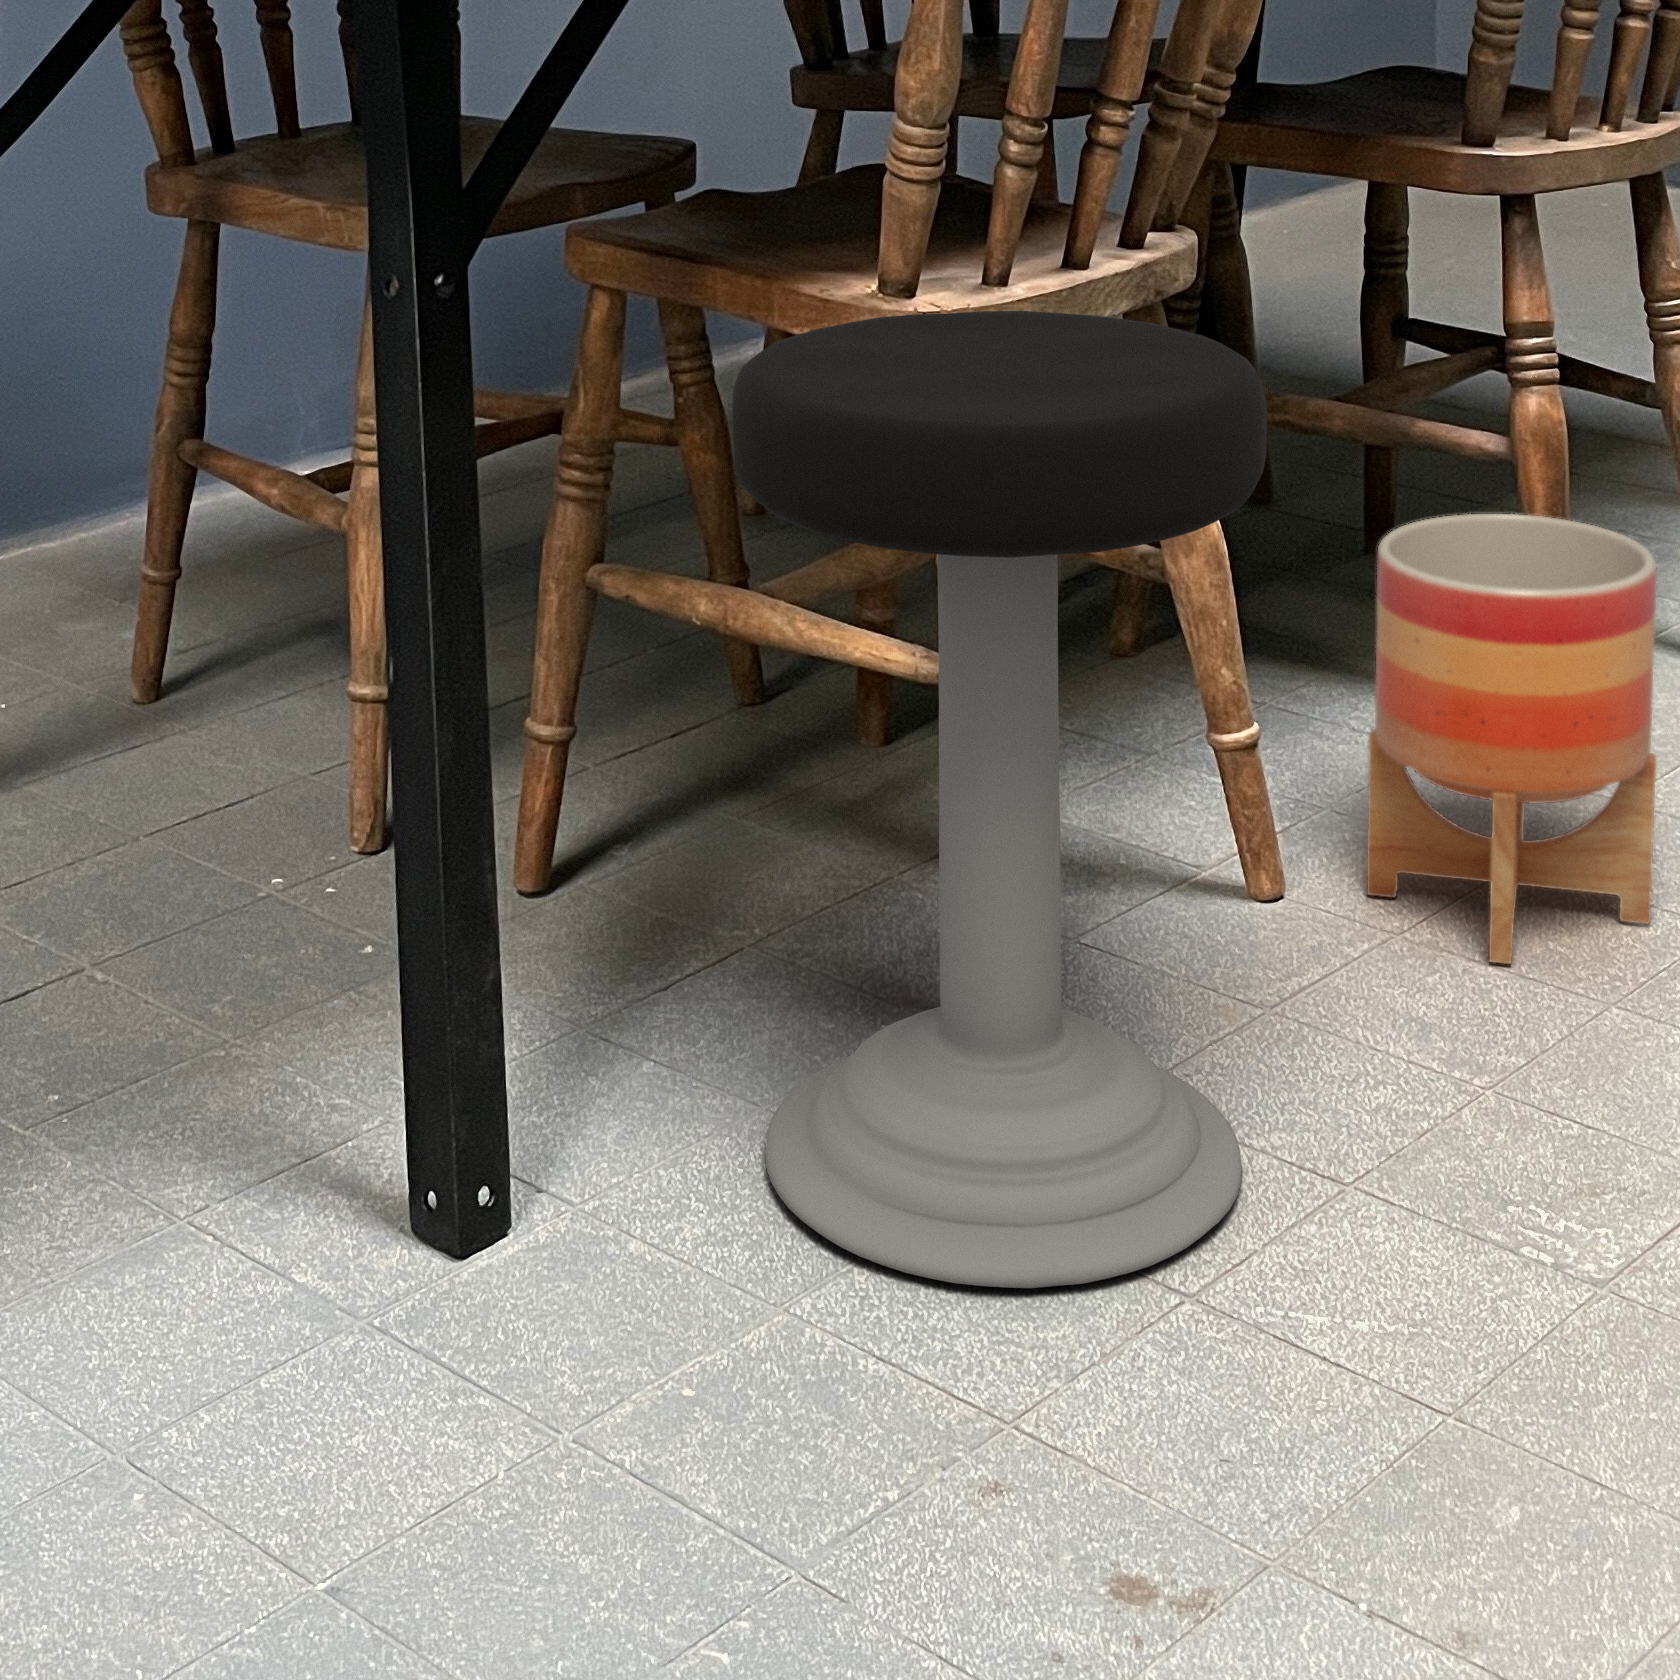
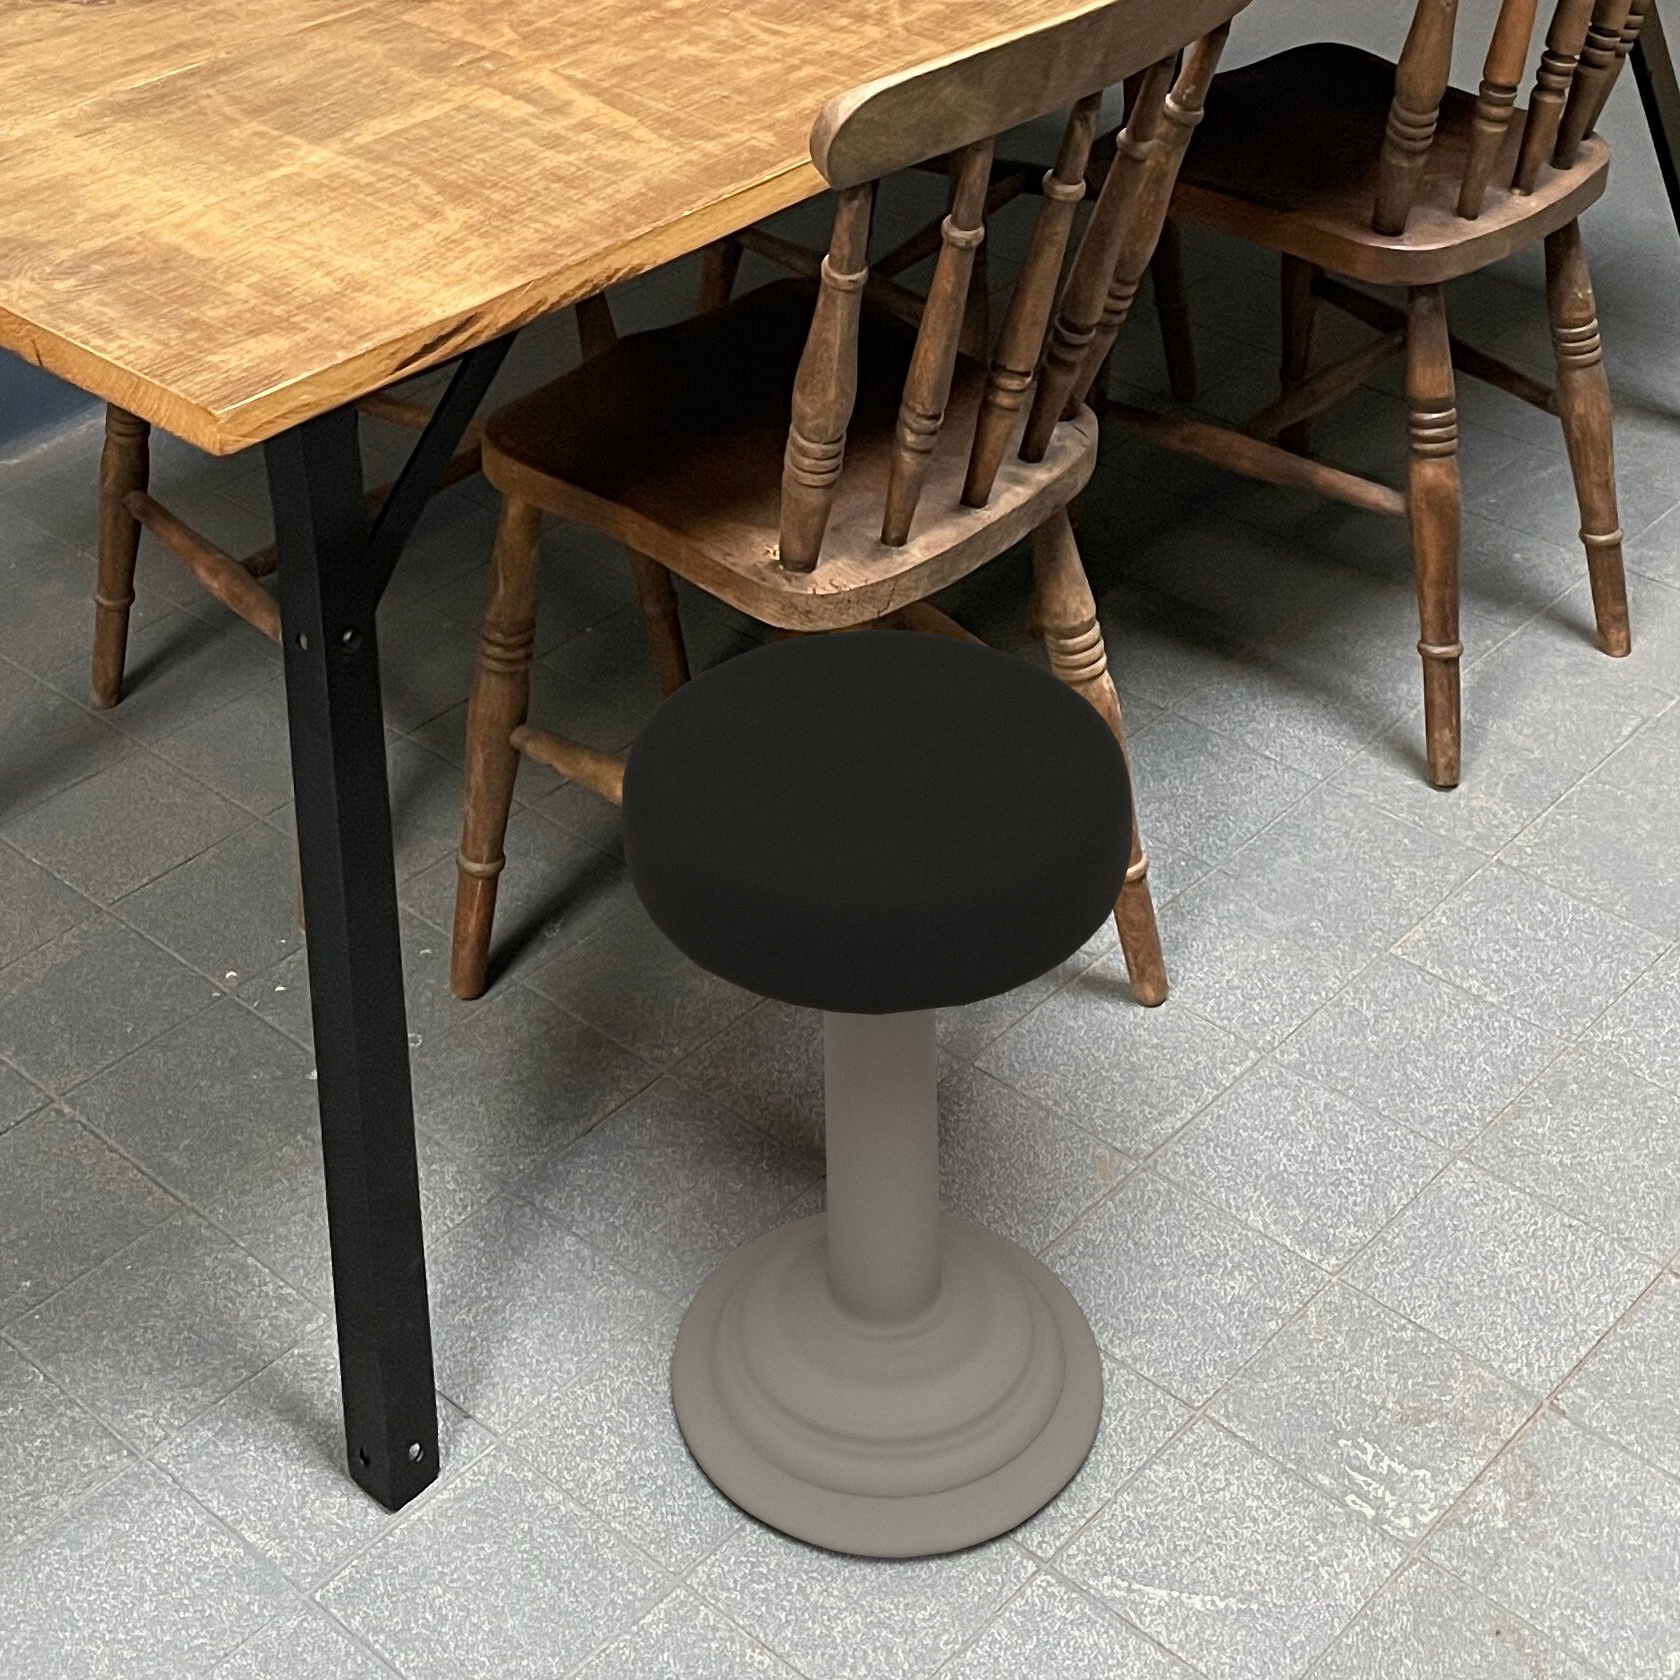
planter: present [1367,514,1656,964] -> none [1246,655,1528,1099]

